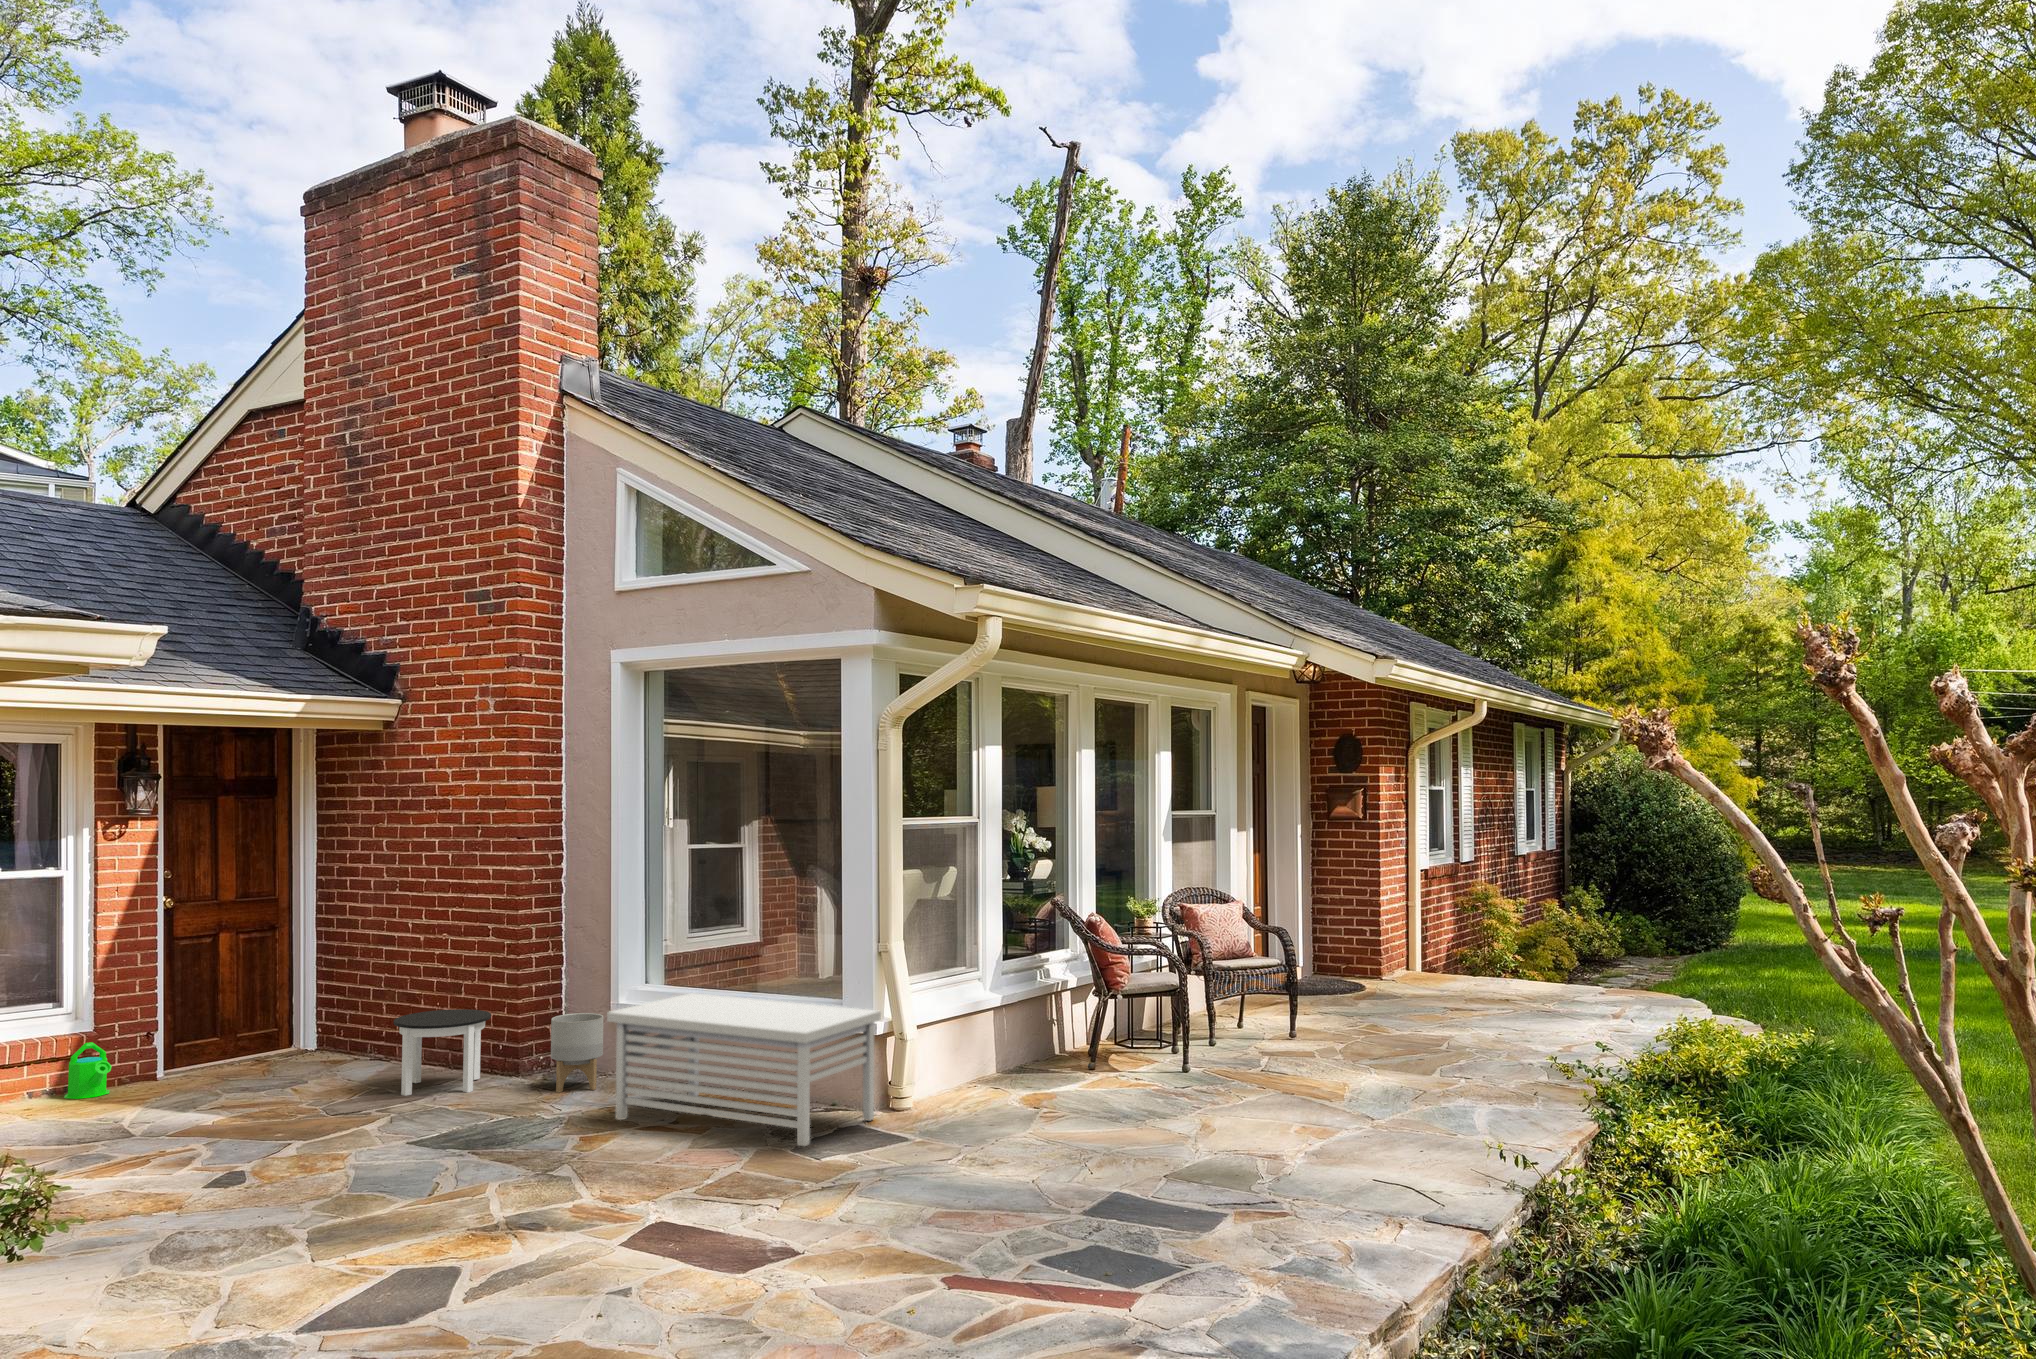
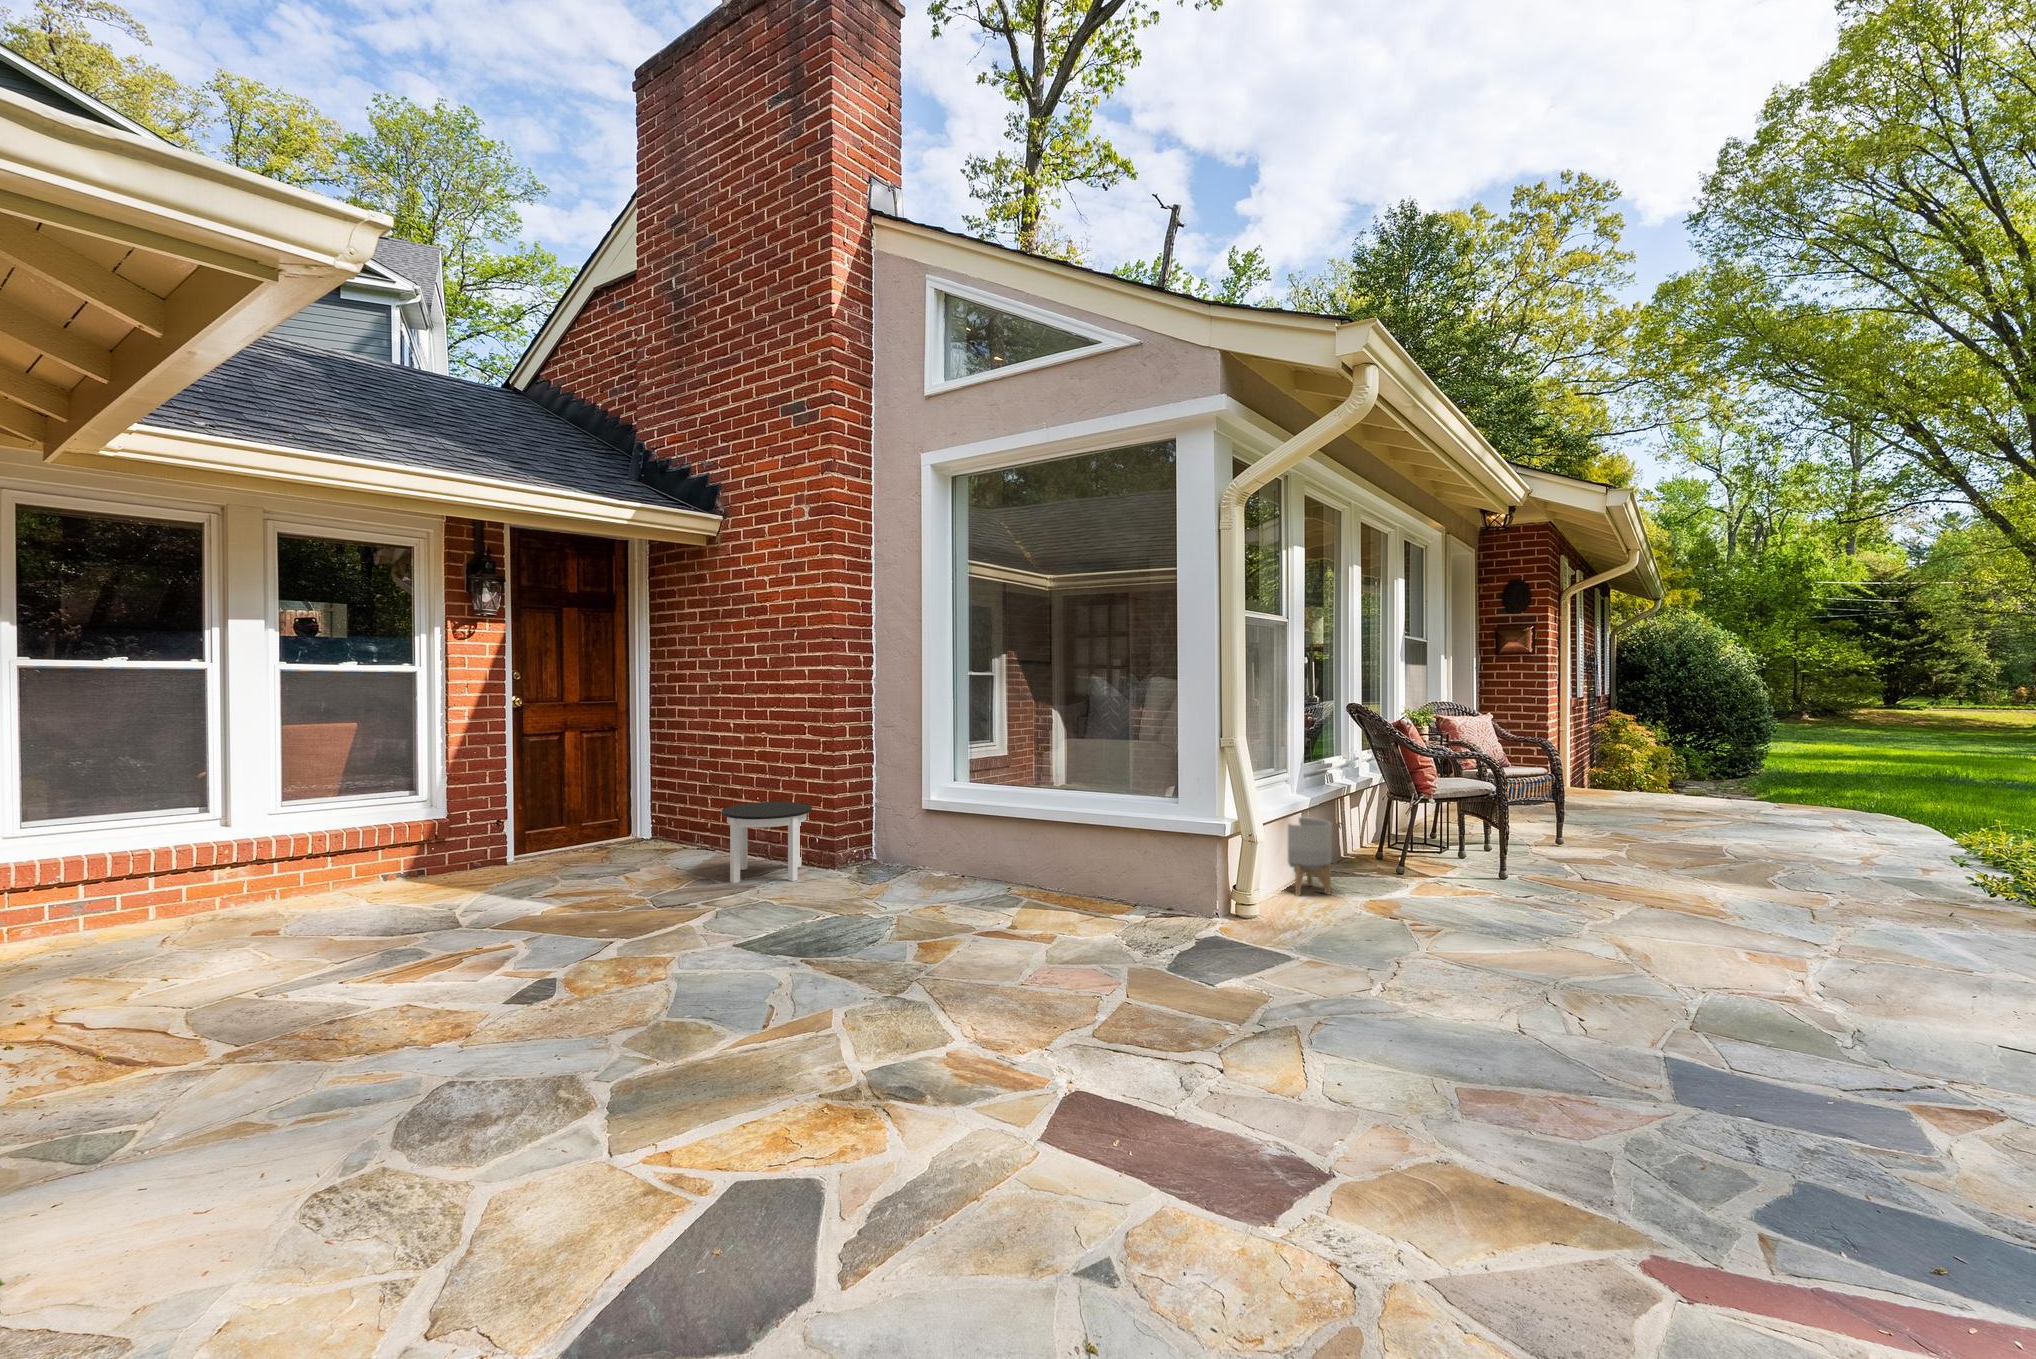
storage bench: present [607,993,881,1146] -> none [940,790,1232,963]
planter: present [551,1013,603,1092] -> present [1288,817,1332,896]
watering can: present [64,1042,112,1099] -> none [417,825,463,879]

